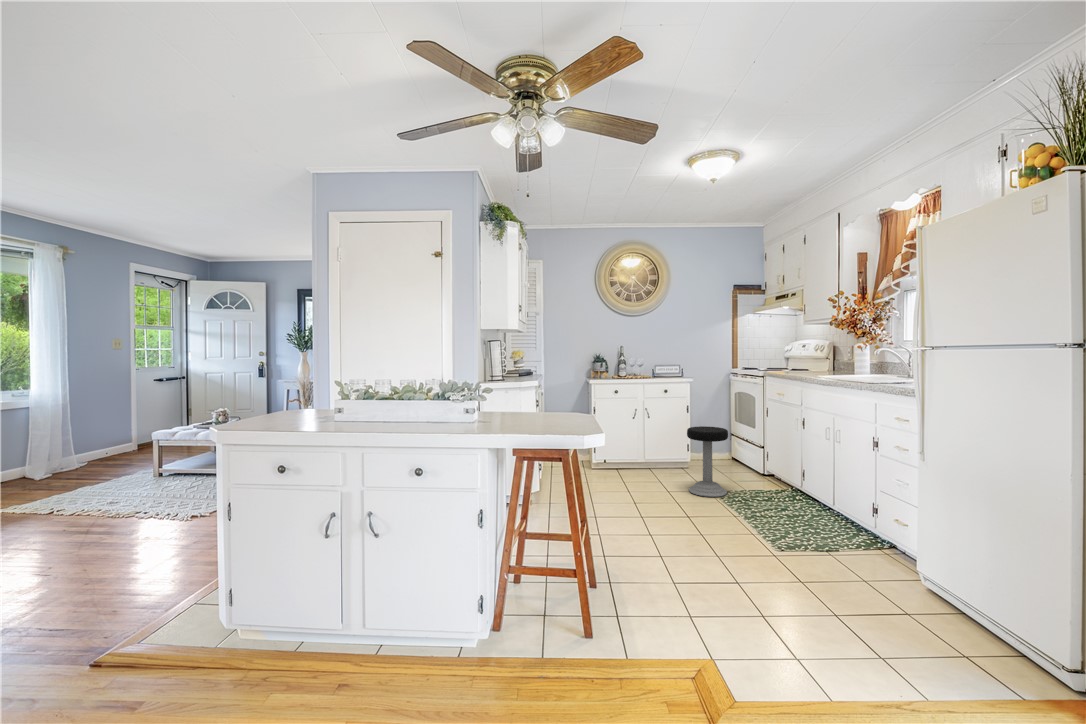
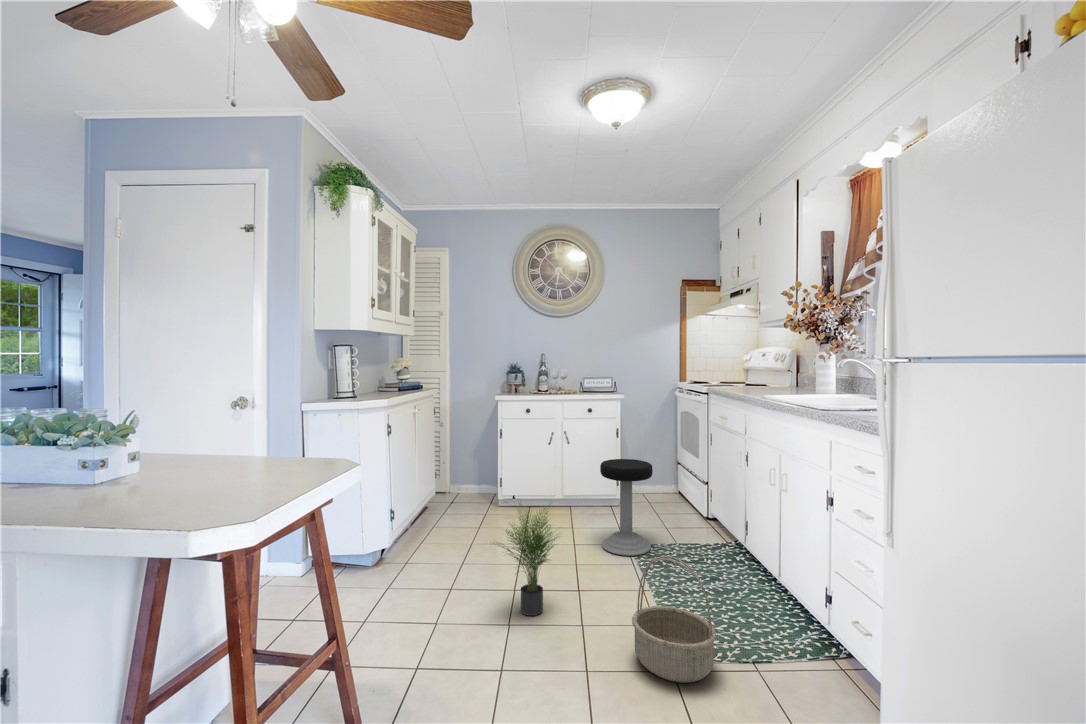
potted plant: none [630,448,687,530] -> present [498,508,560,616]
basket: none [743,480,804,559] -> present [632,556,716,683]

